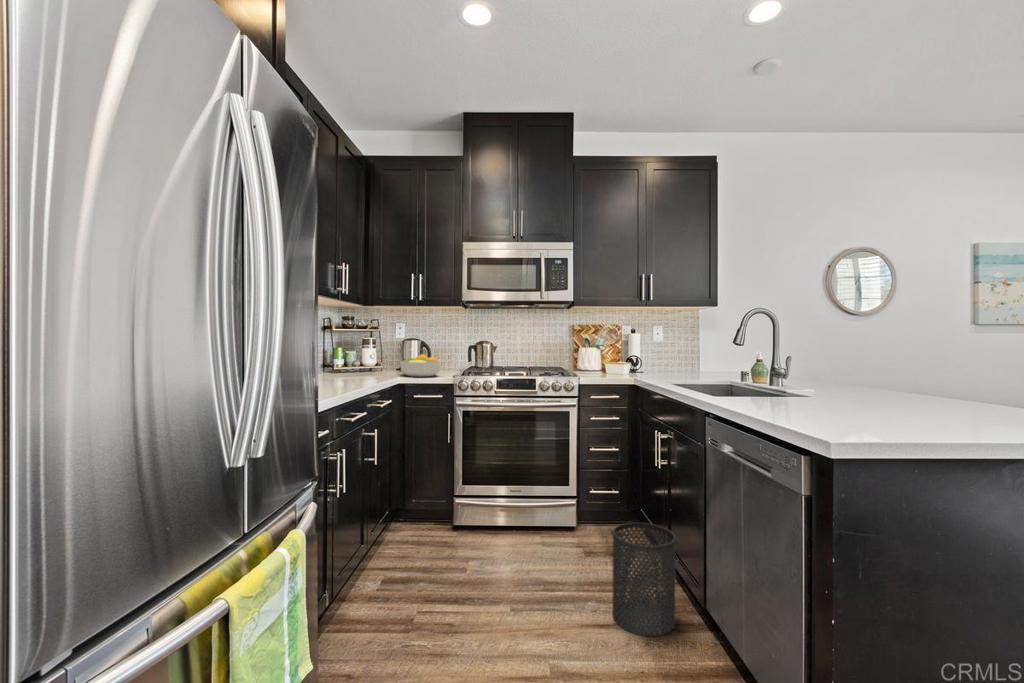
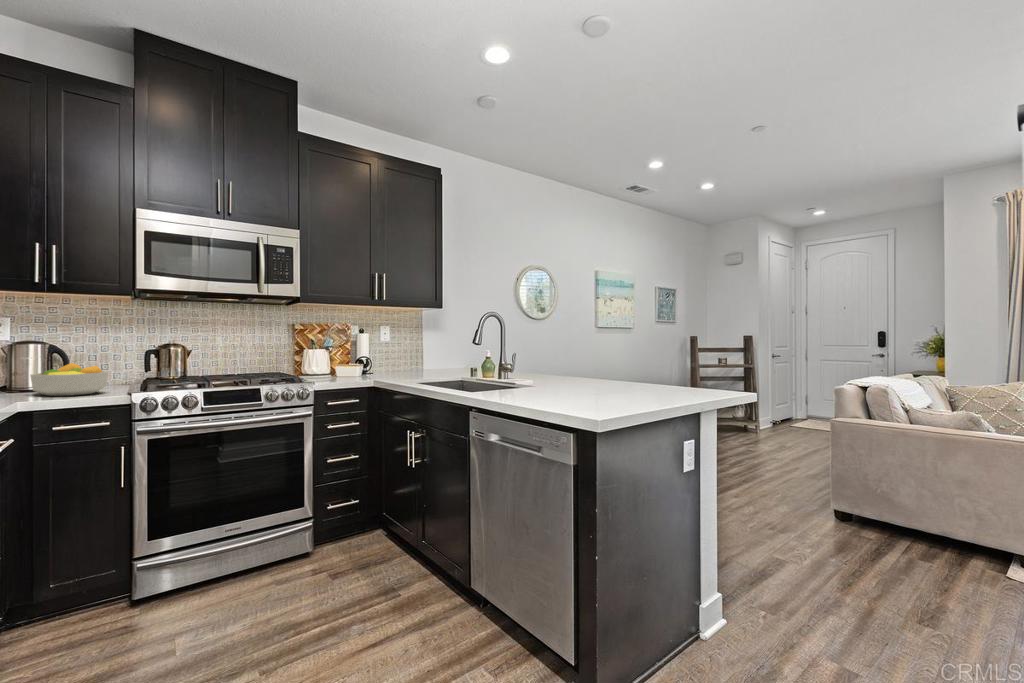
trash can: present [611,523,678,636] -> none [379,524,446,642]

